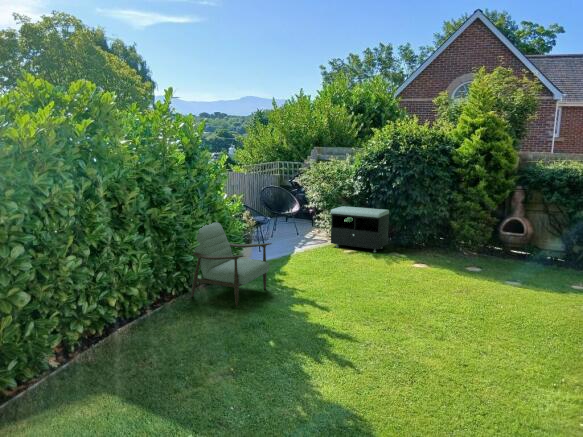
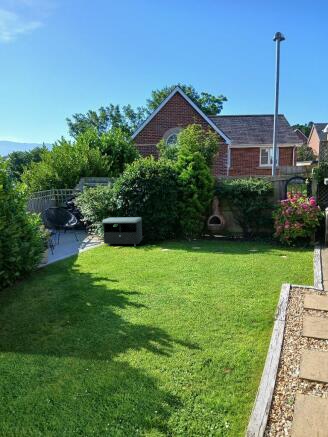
chair: present [191,222,271,306] -> none [11,233,72,289]

